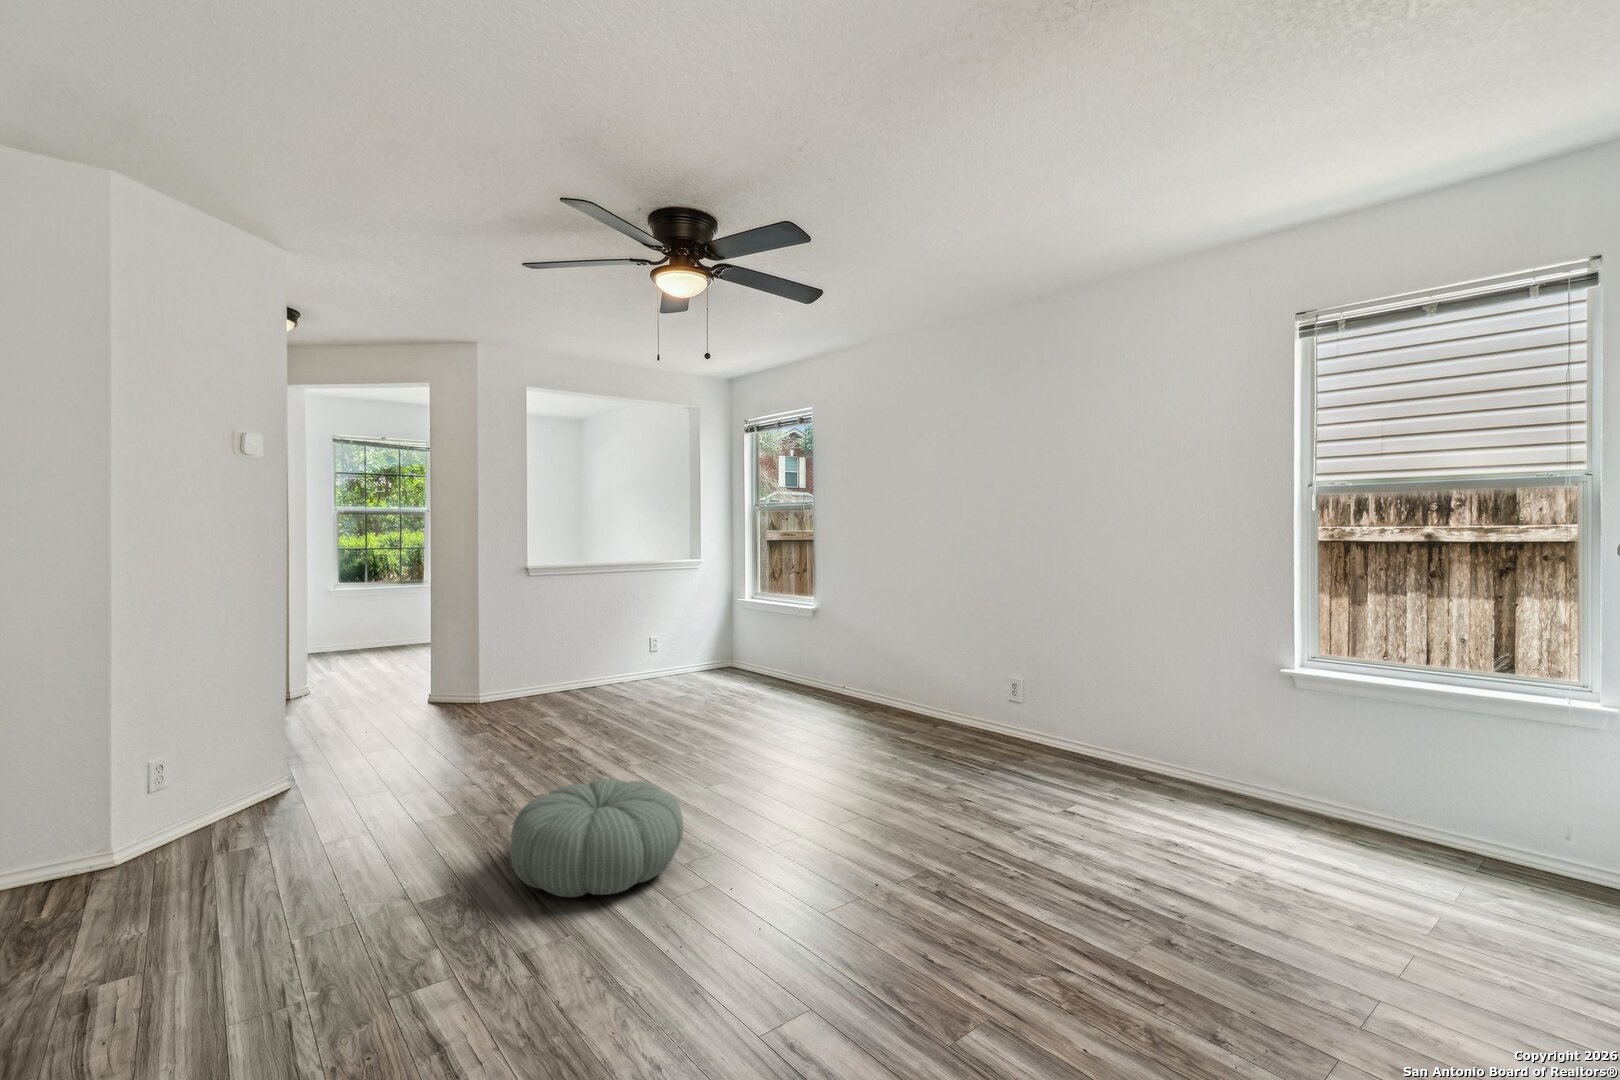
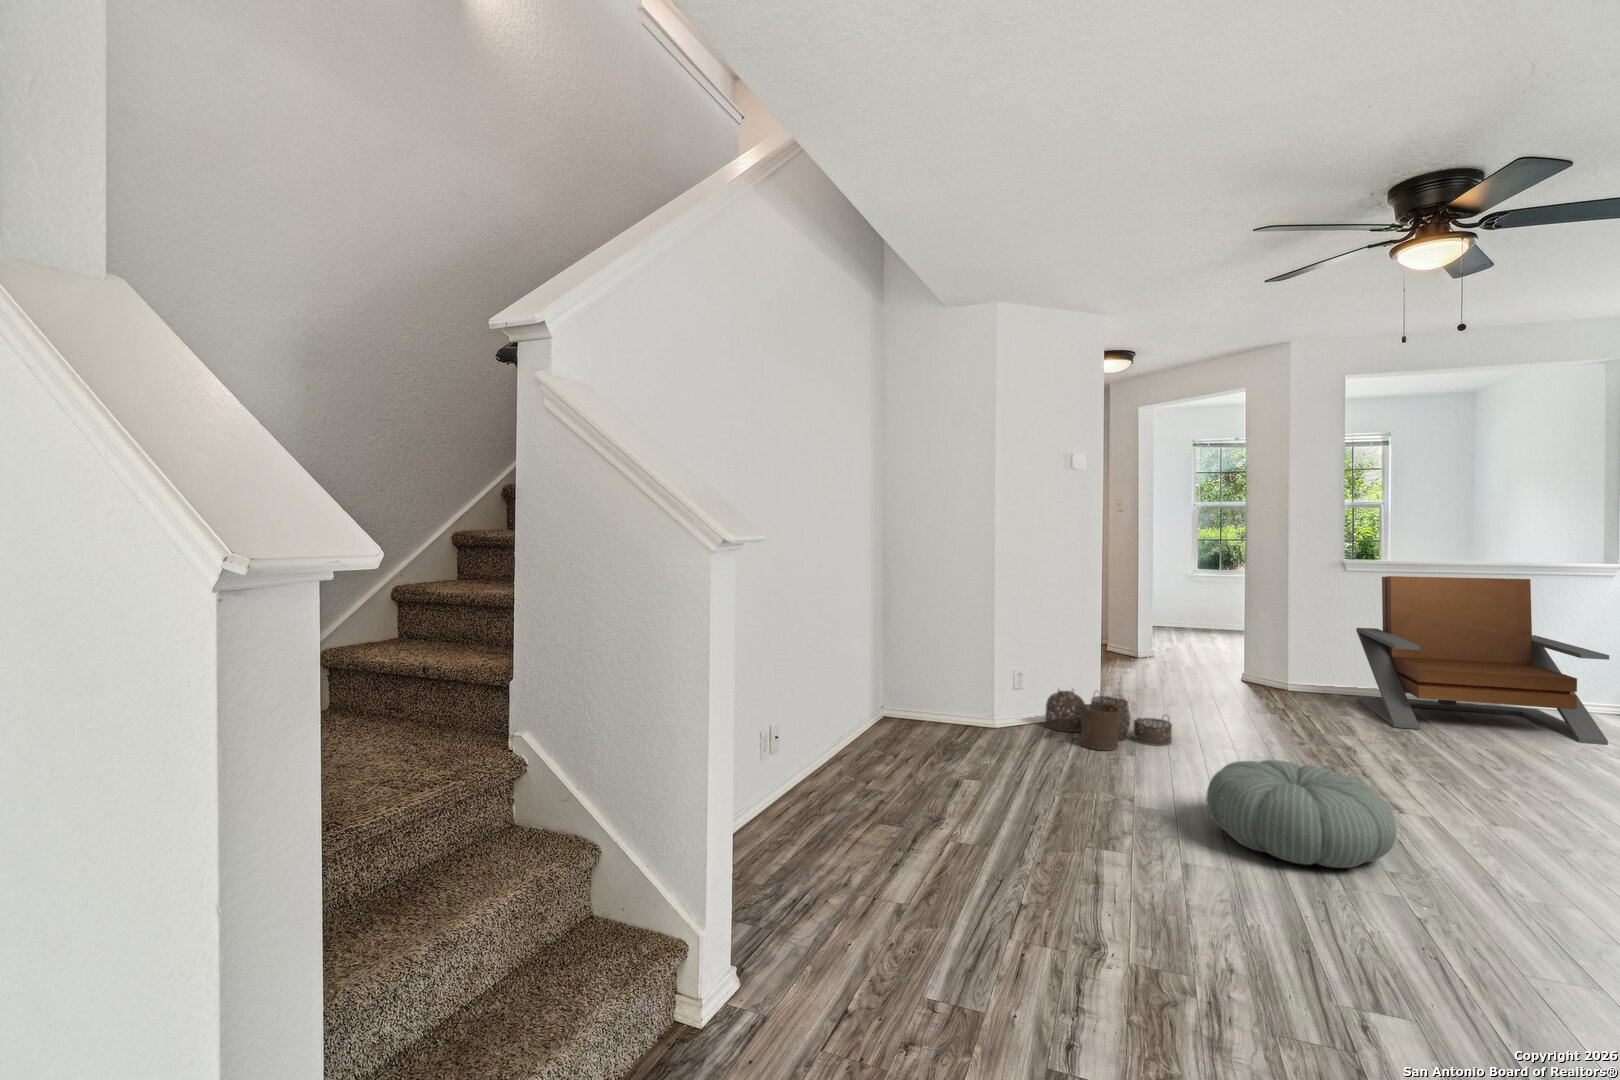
lounge chair: none [539,575,709,718] -> present [1356,576,1609,745]
woven basket: none [205,758,403,844] -> present [1045,689,1172,750]

